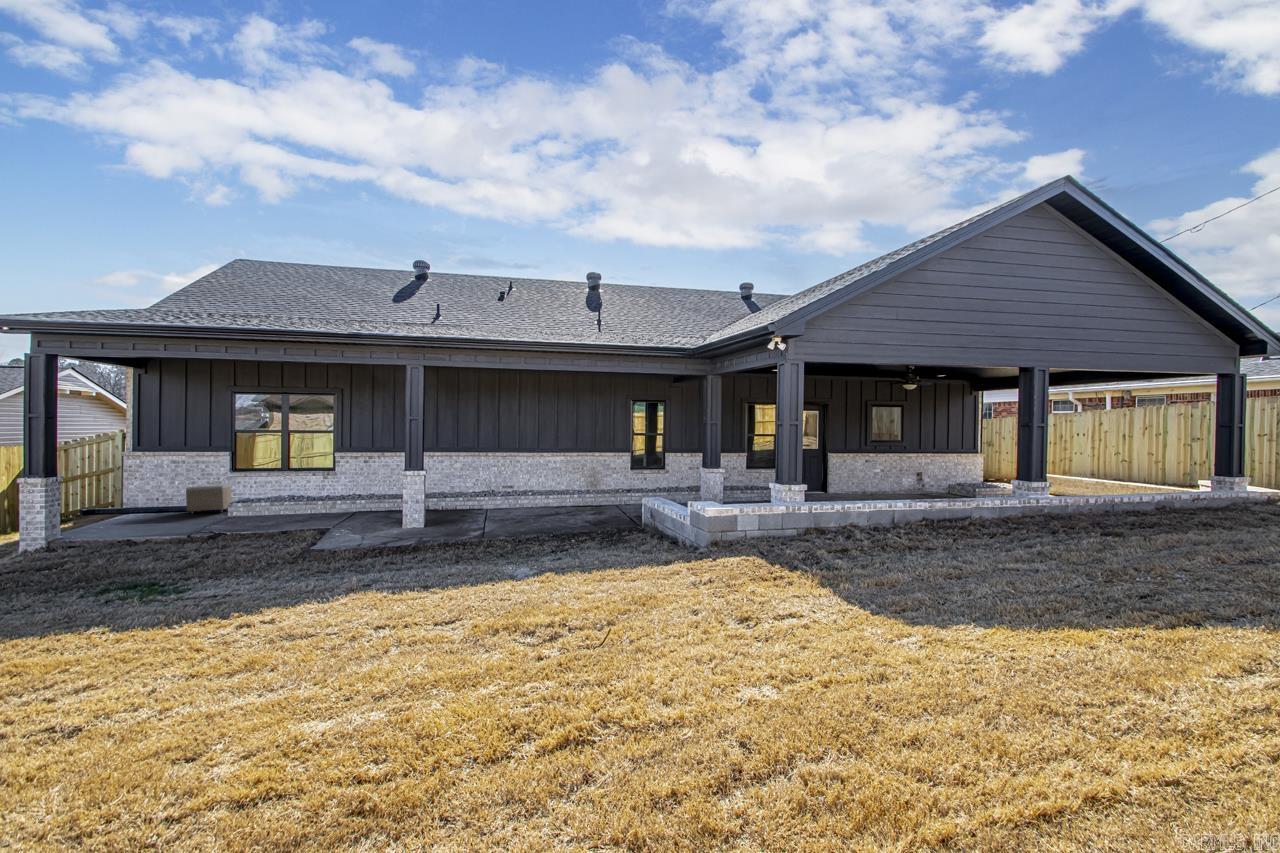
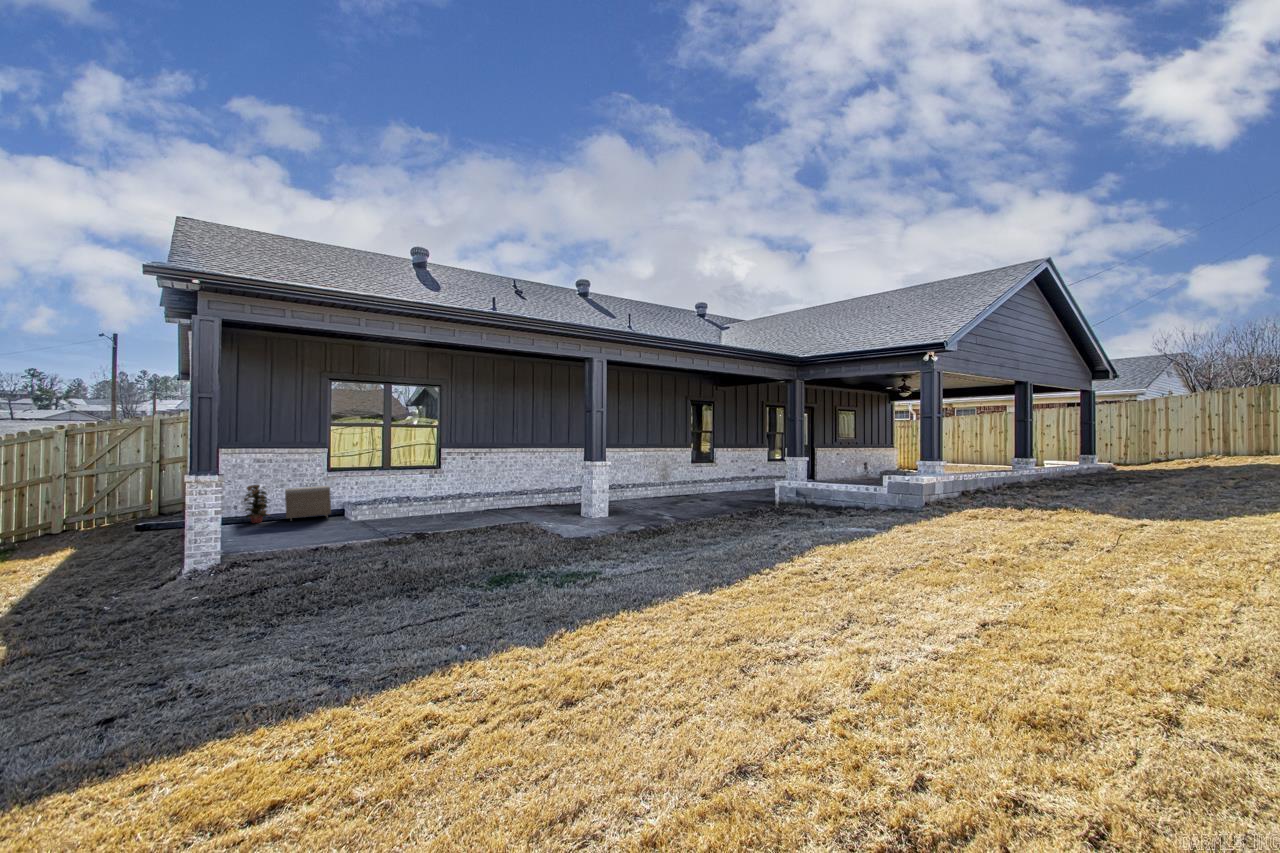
decorative plant: none [154,482,181,514] -> present [244,485,268,523]

